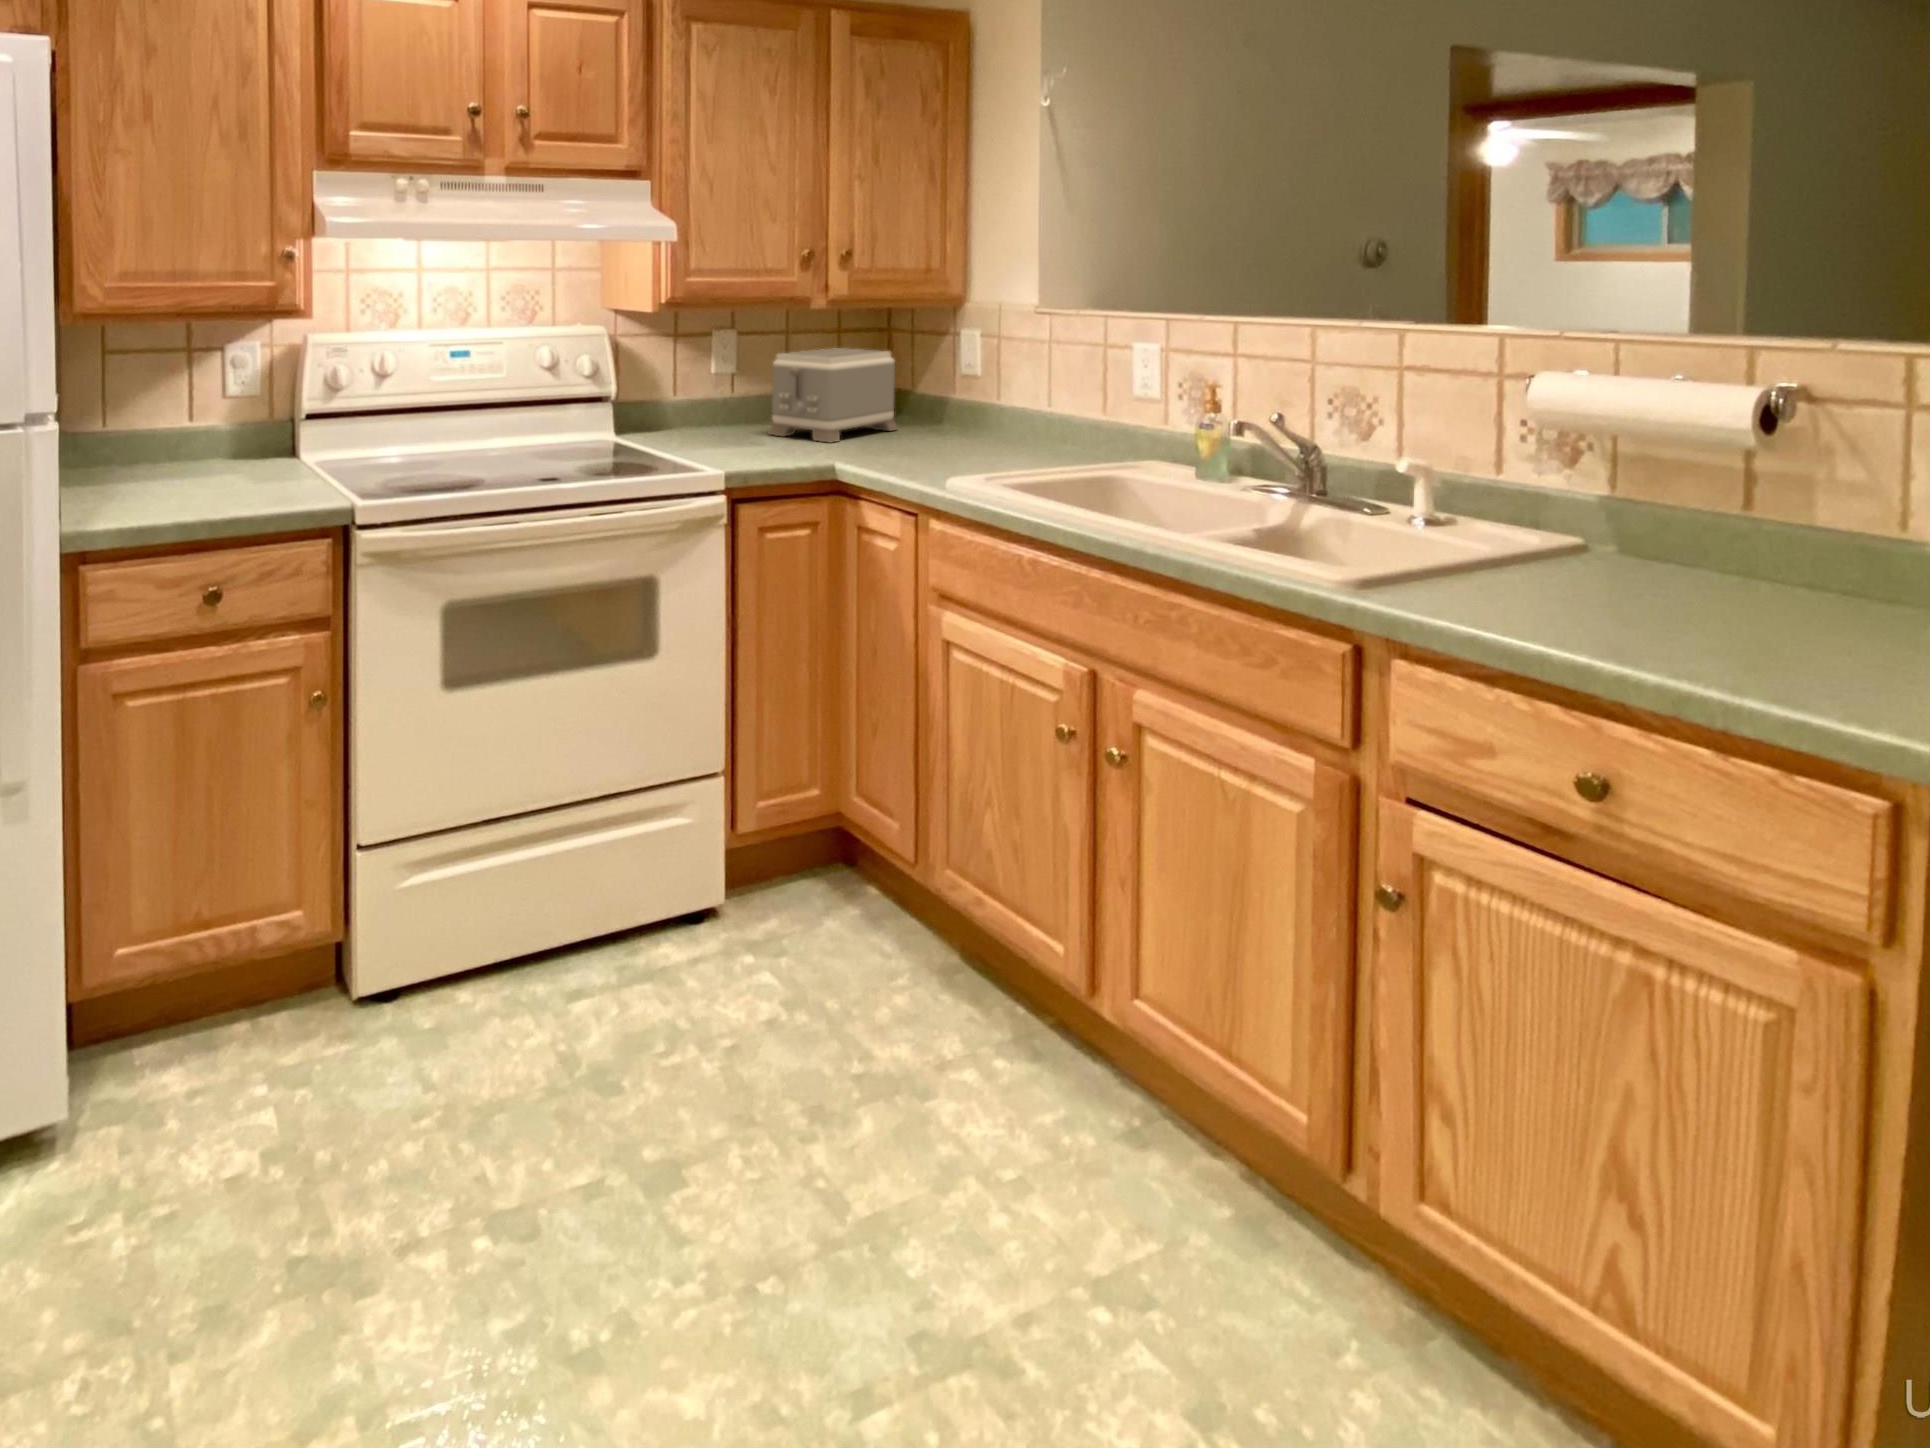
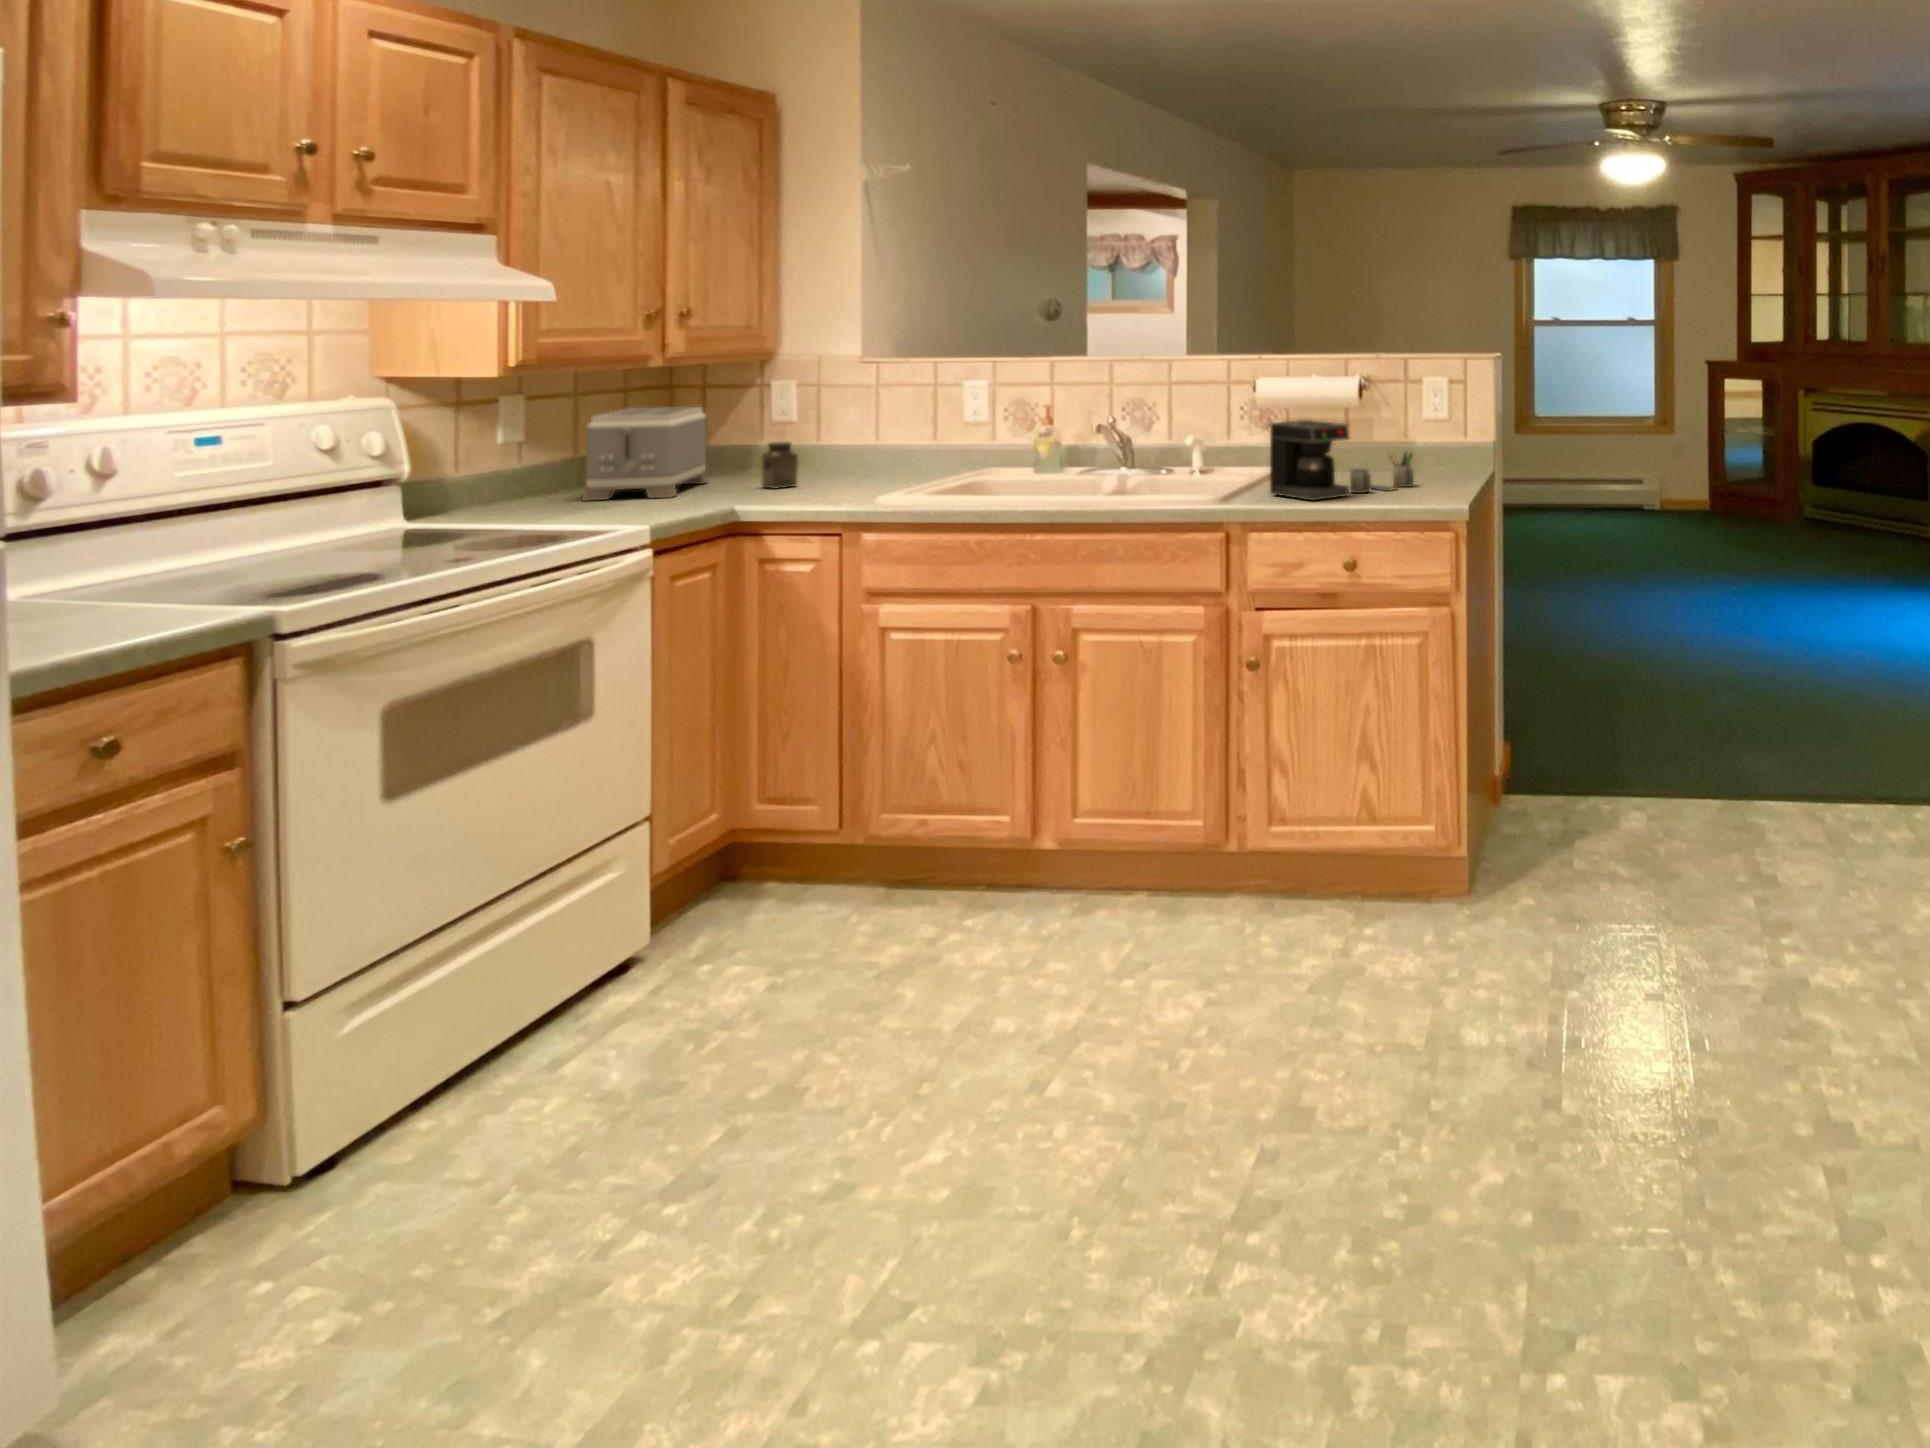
salt shaker: none [920,395,951,448] -> present [761,441,798,489]
coffee maker: none [1478,459,1881,647] -> present [1270,420,1414,501]

